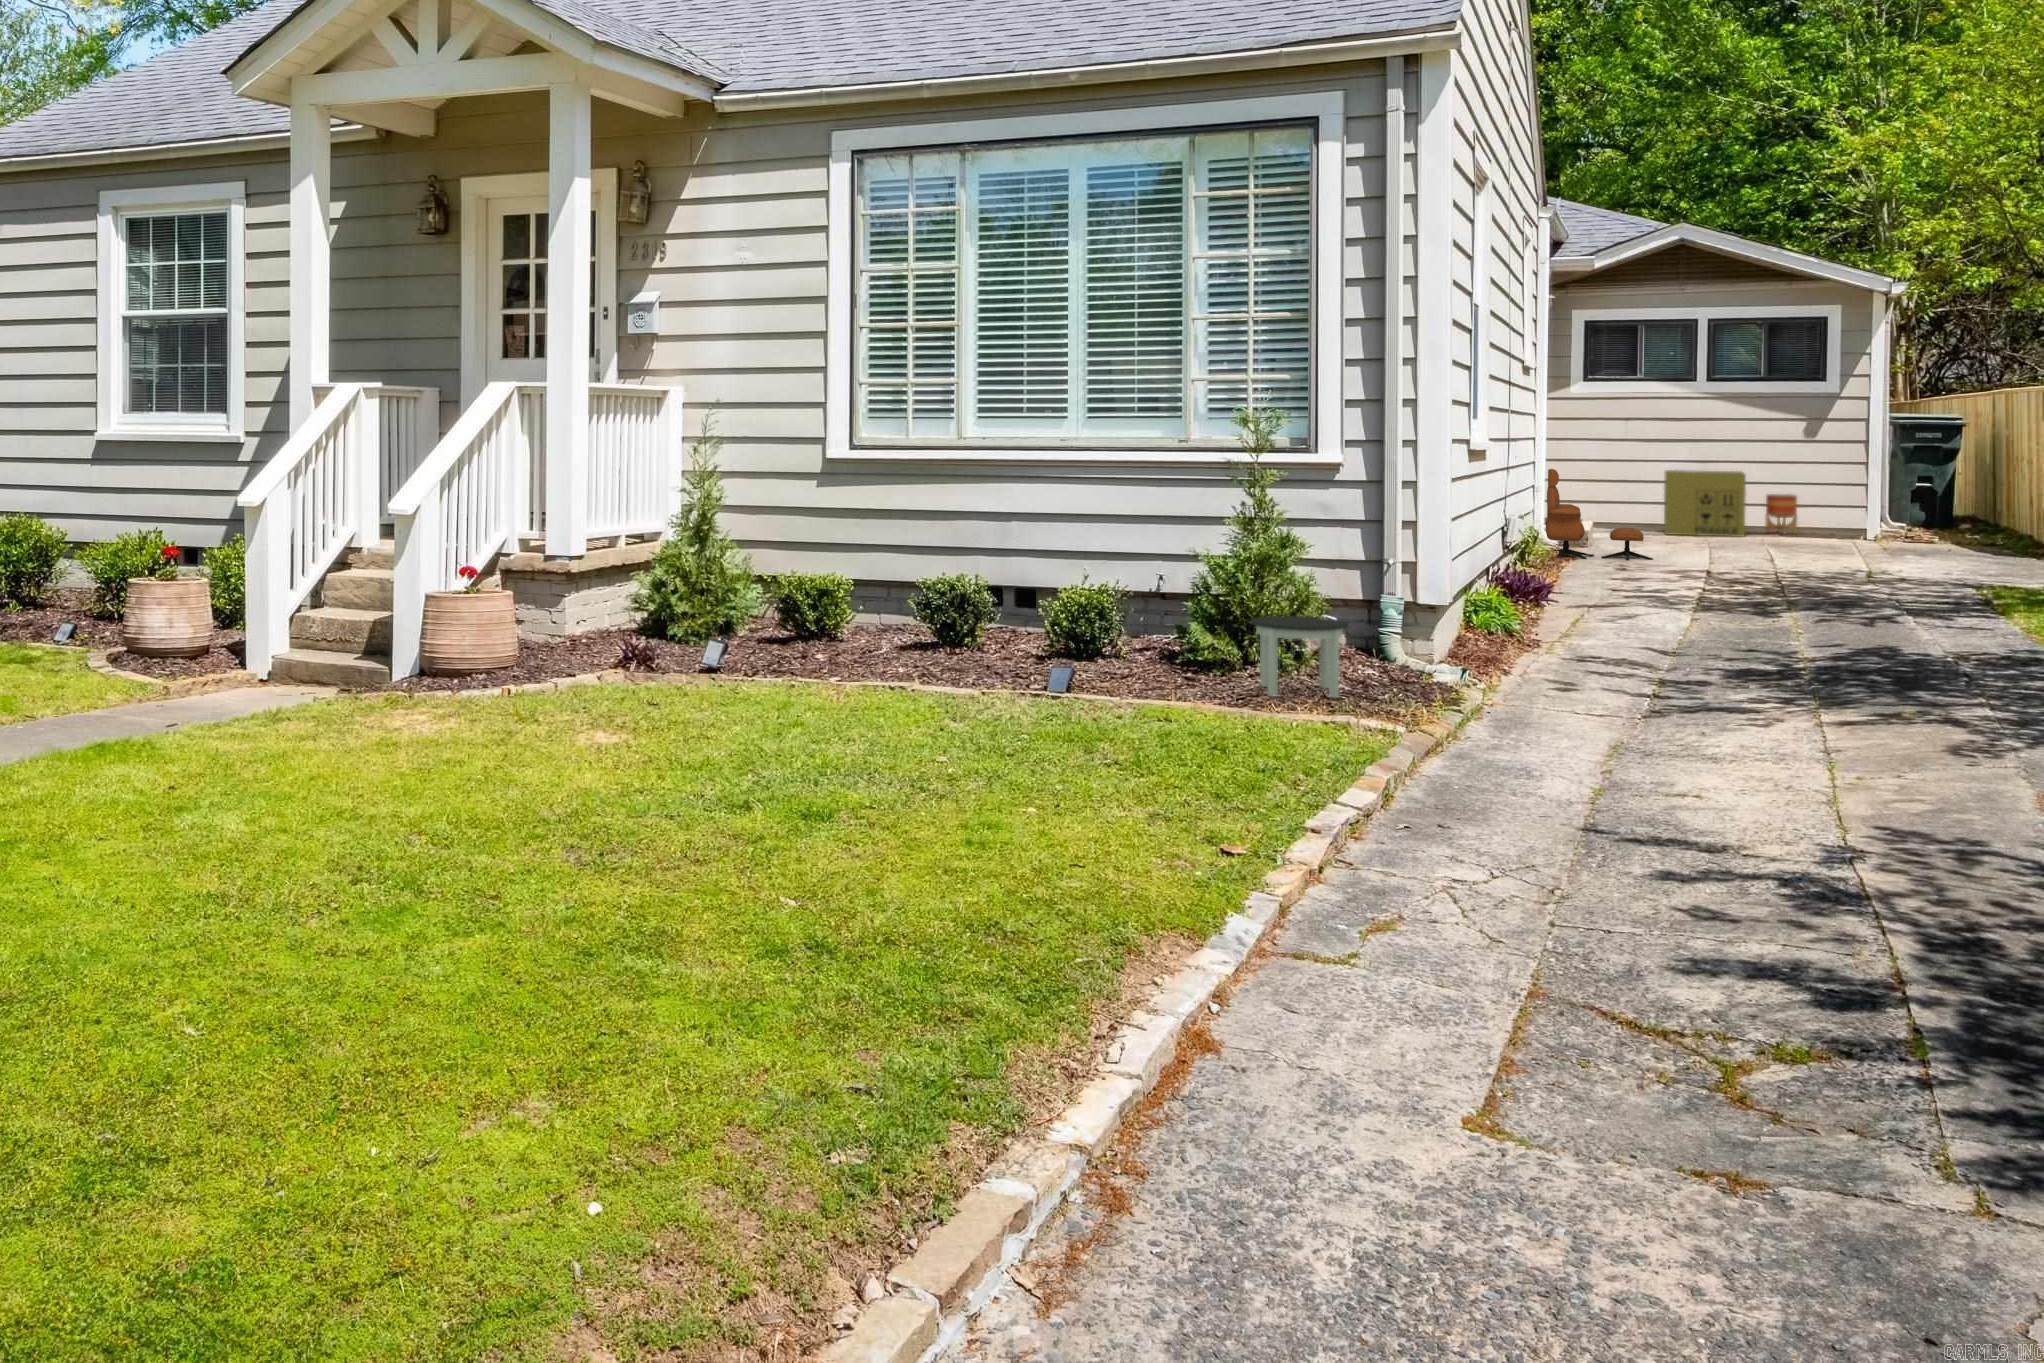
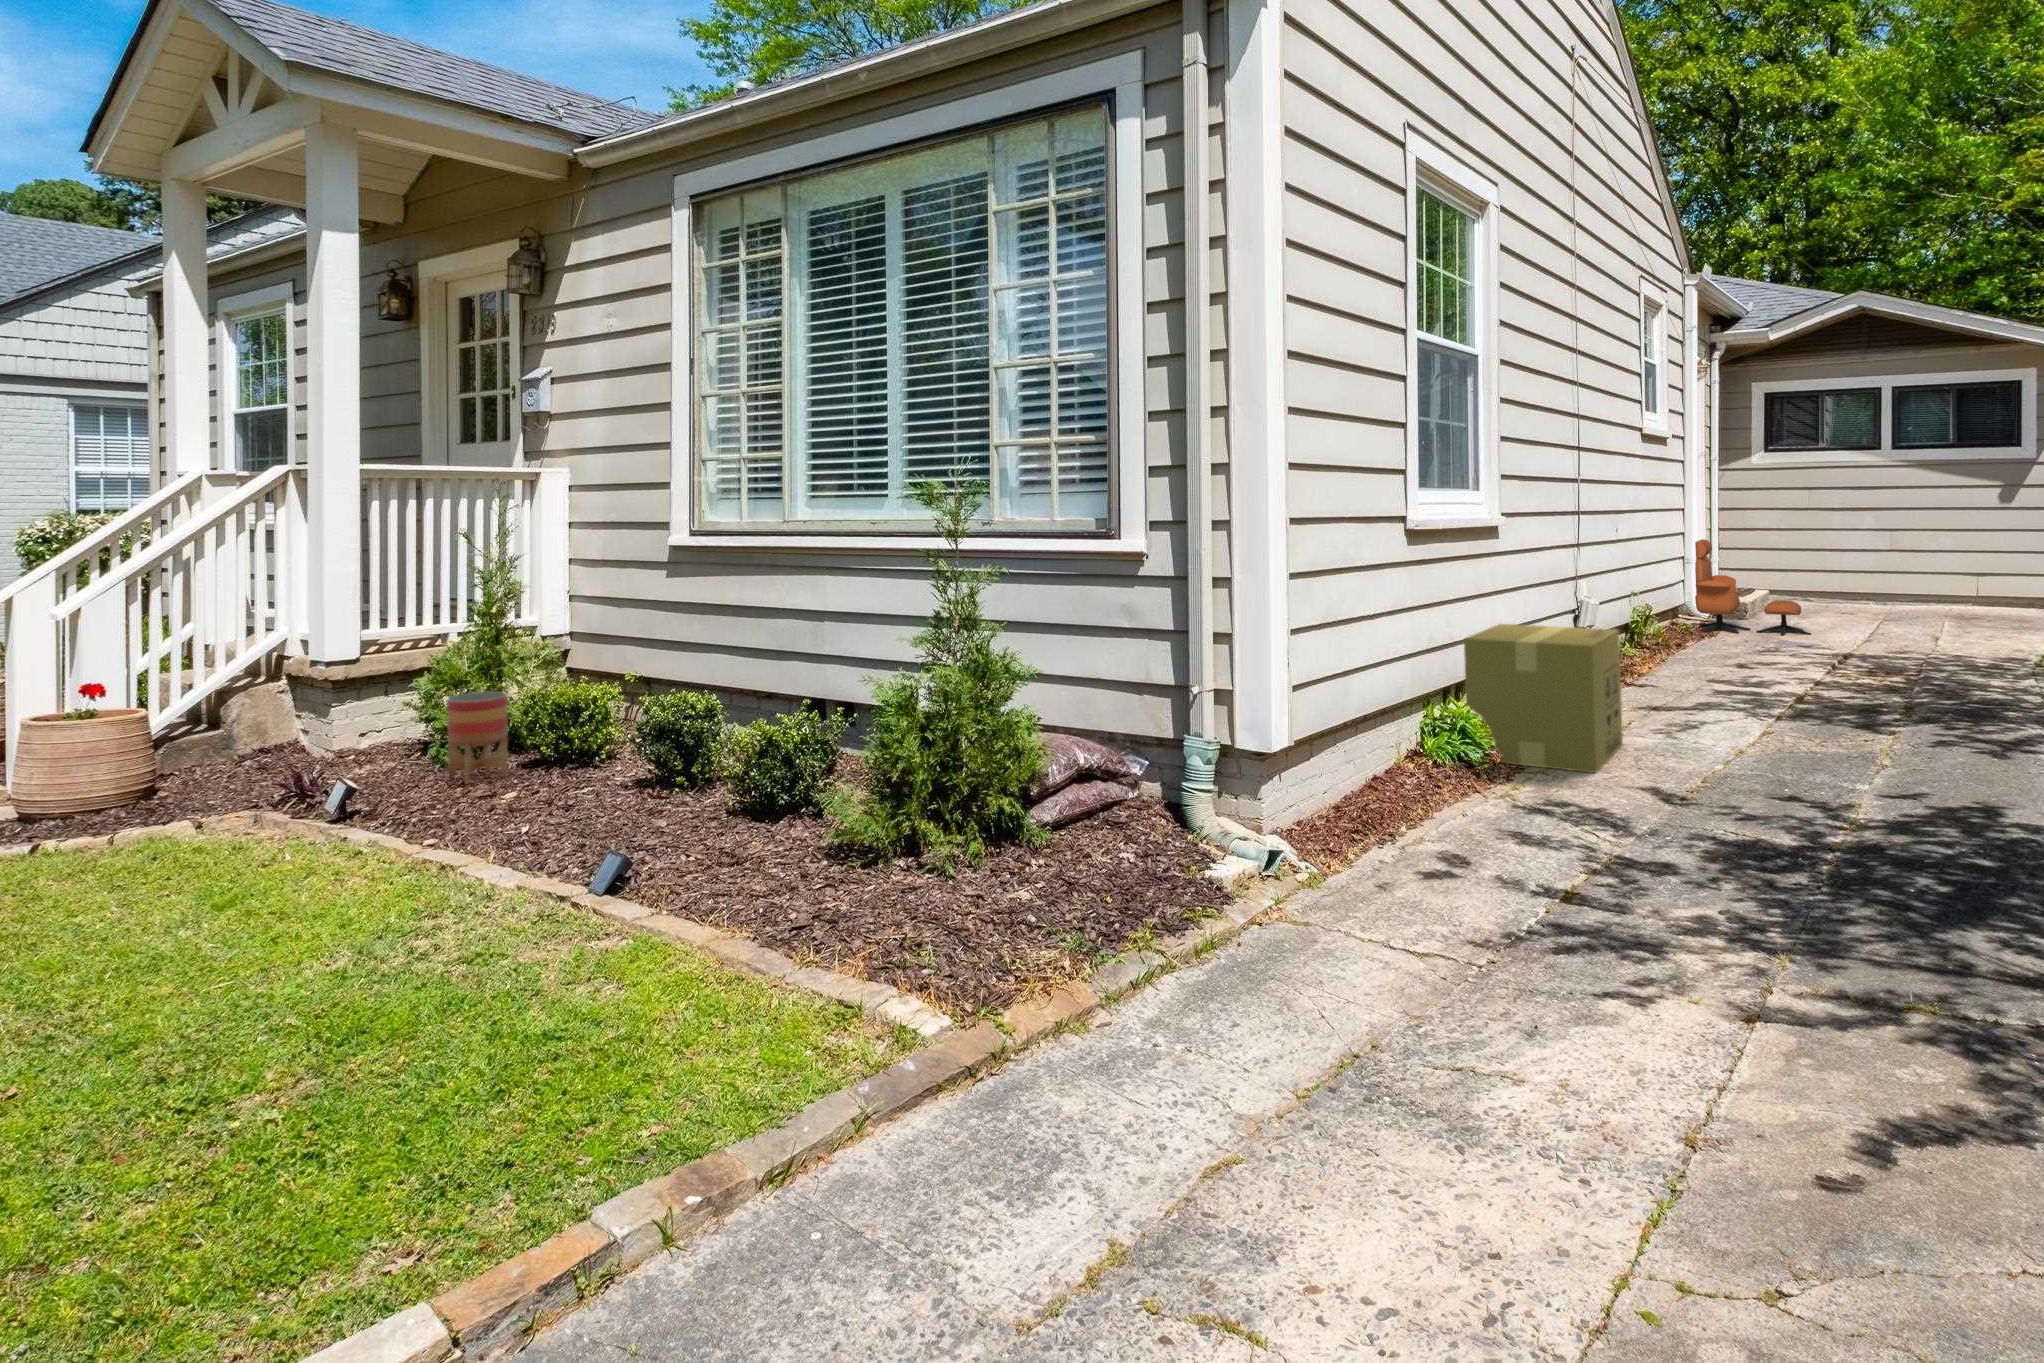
cardboard box: present [1664,470,1746,537] -> present [1464,624,1623,773]
planter: present [1765,494,1797,534] -> present [447,691,508,784]
round table: present [1251,616,1348,698] -> none [947,765,1079,901]

